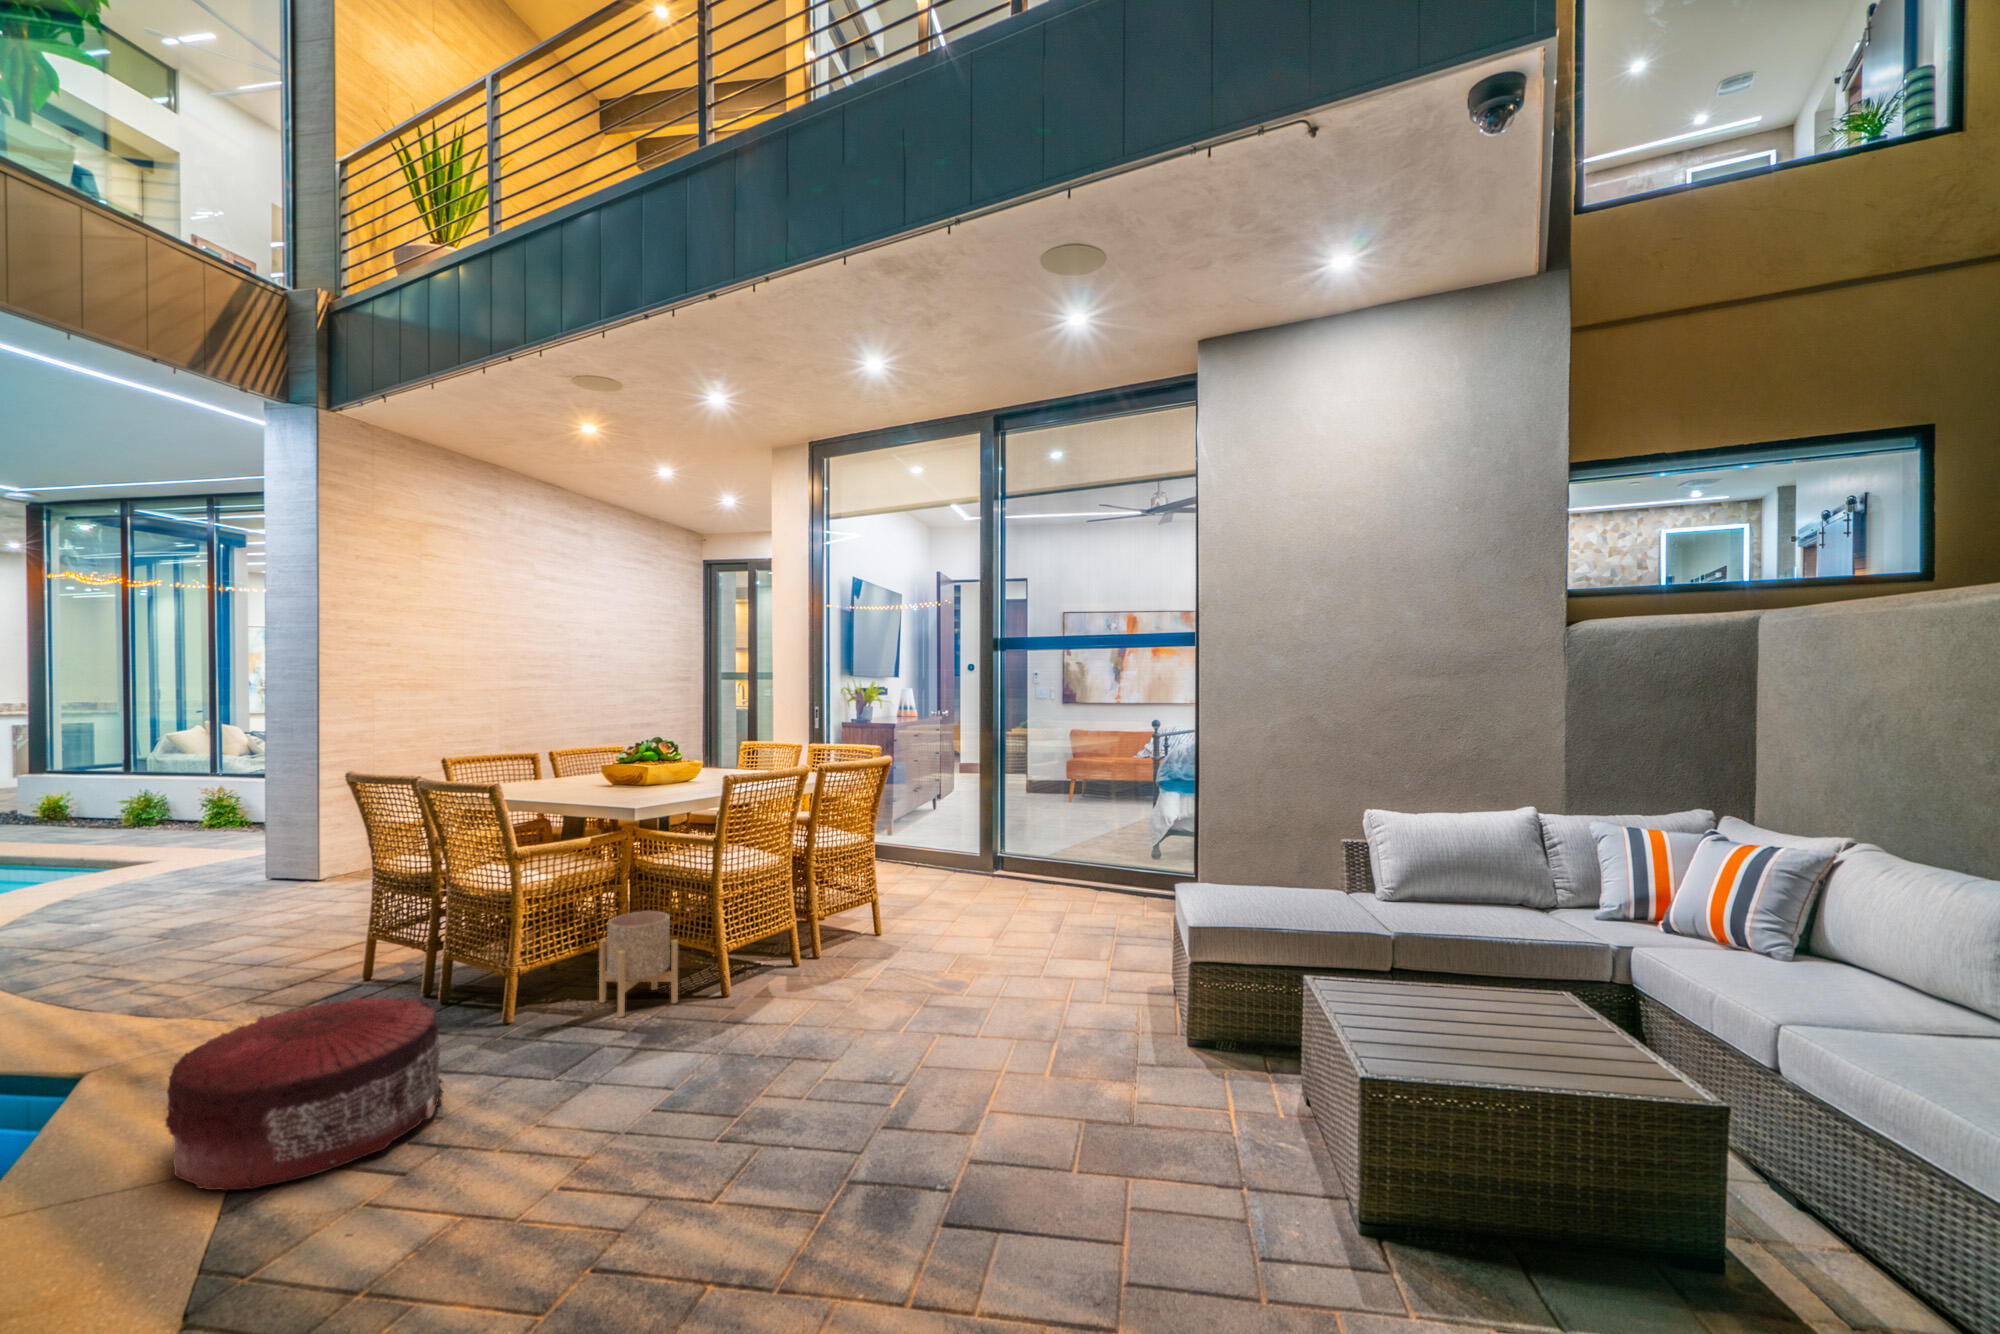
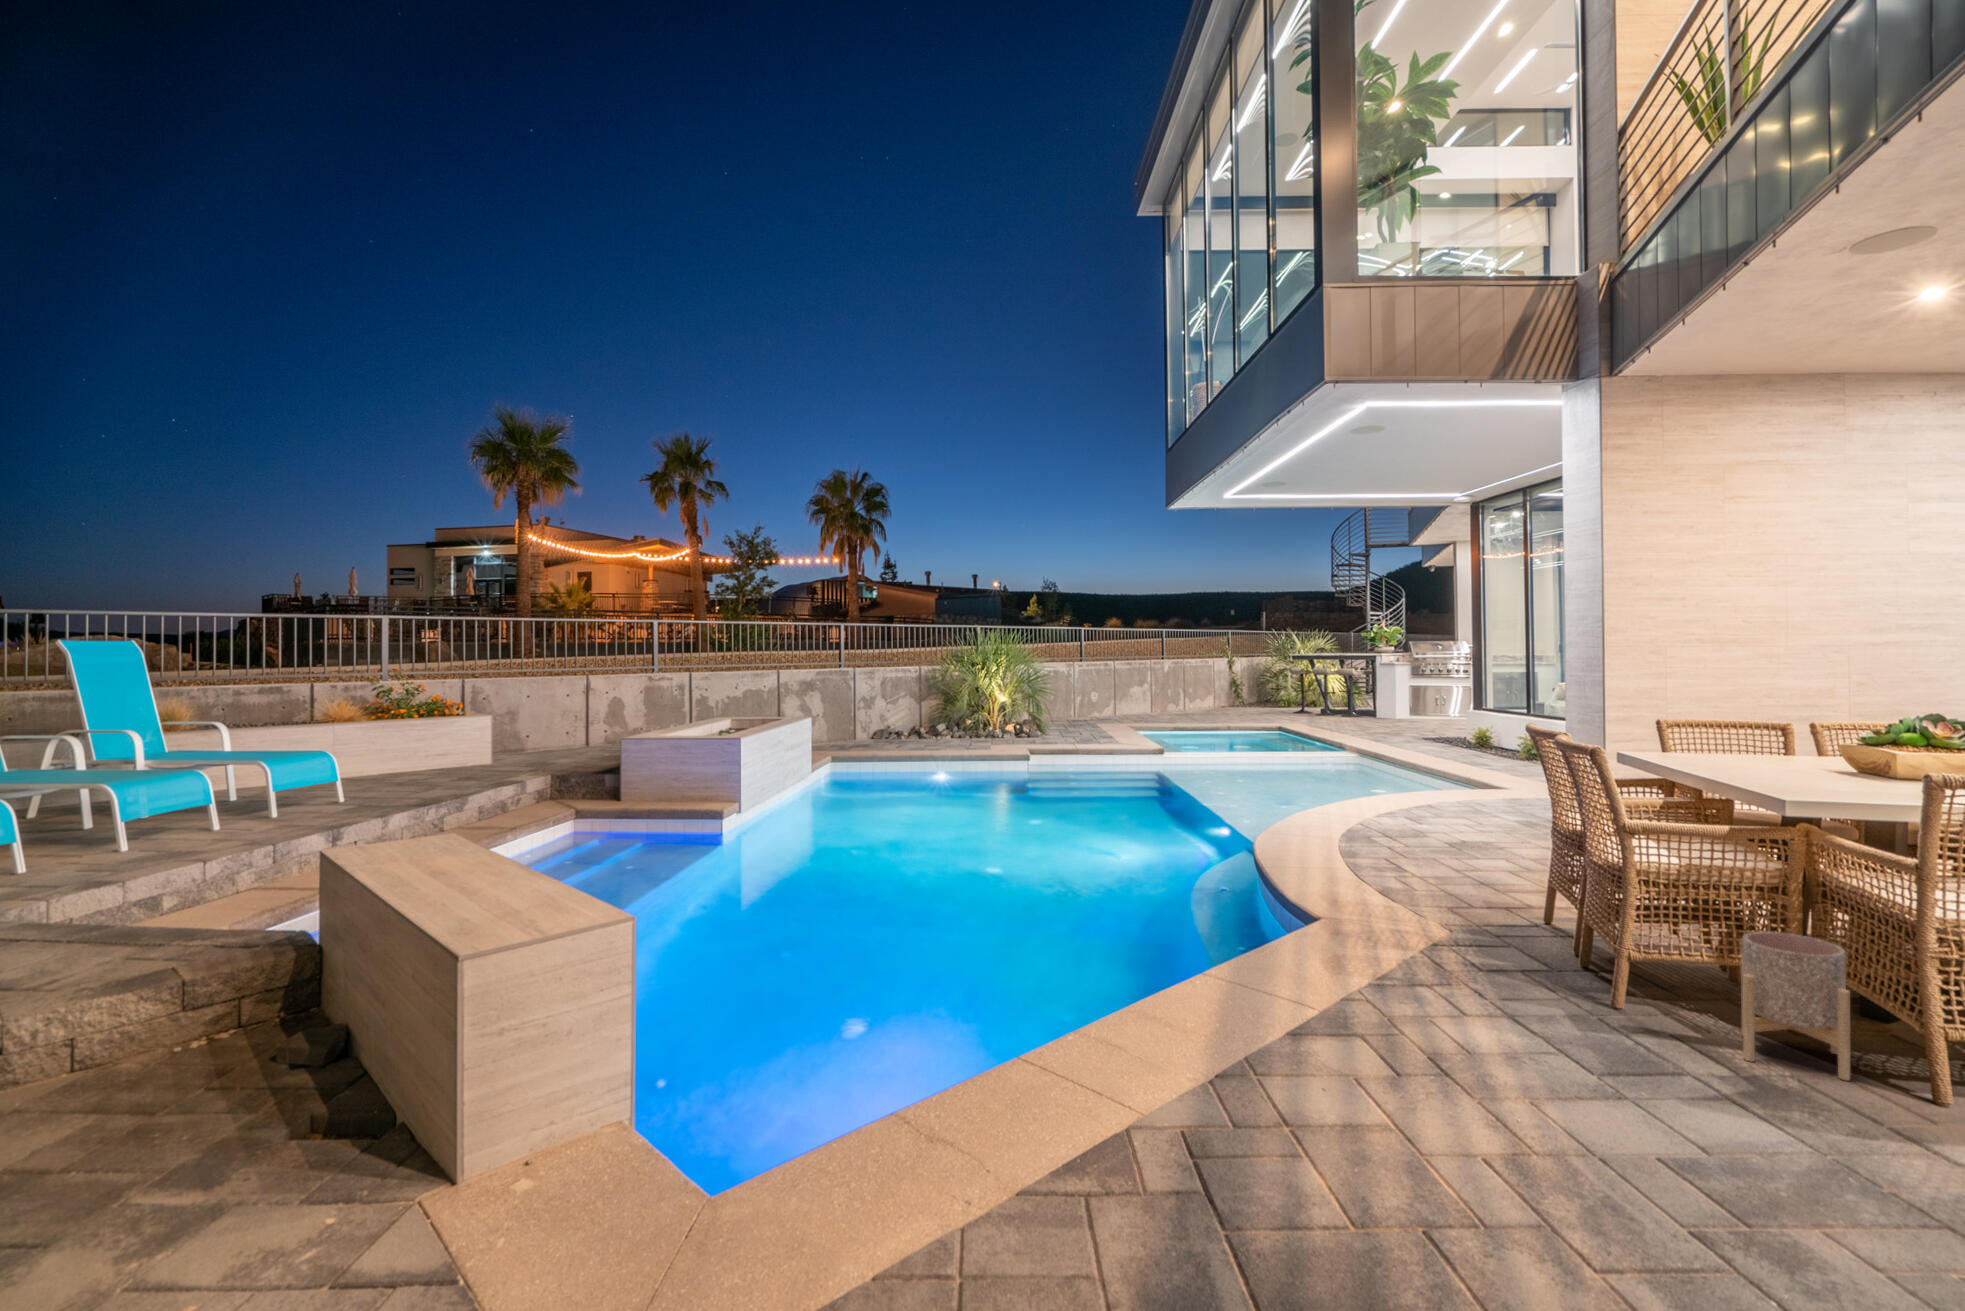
pouf: present [166,995,443,1191] -> none [1285,906,1495,1050]

